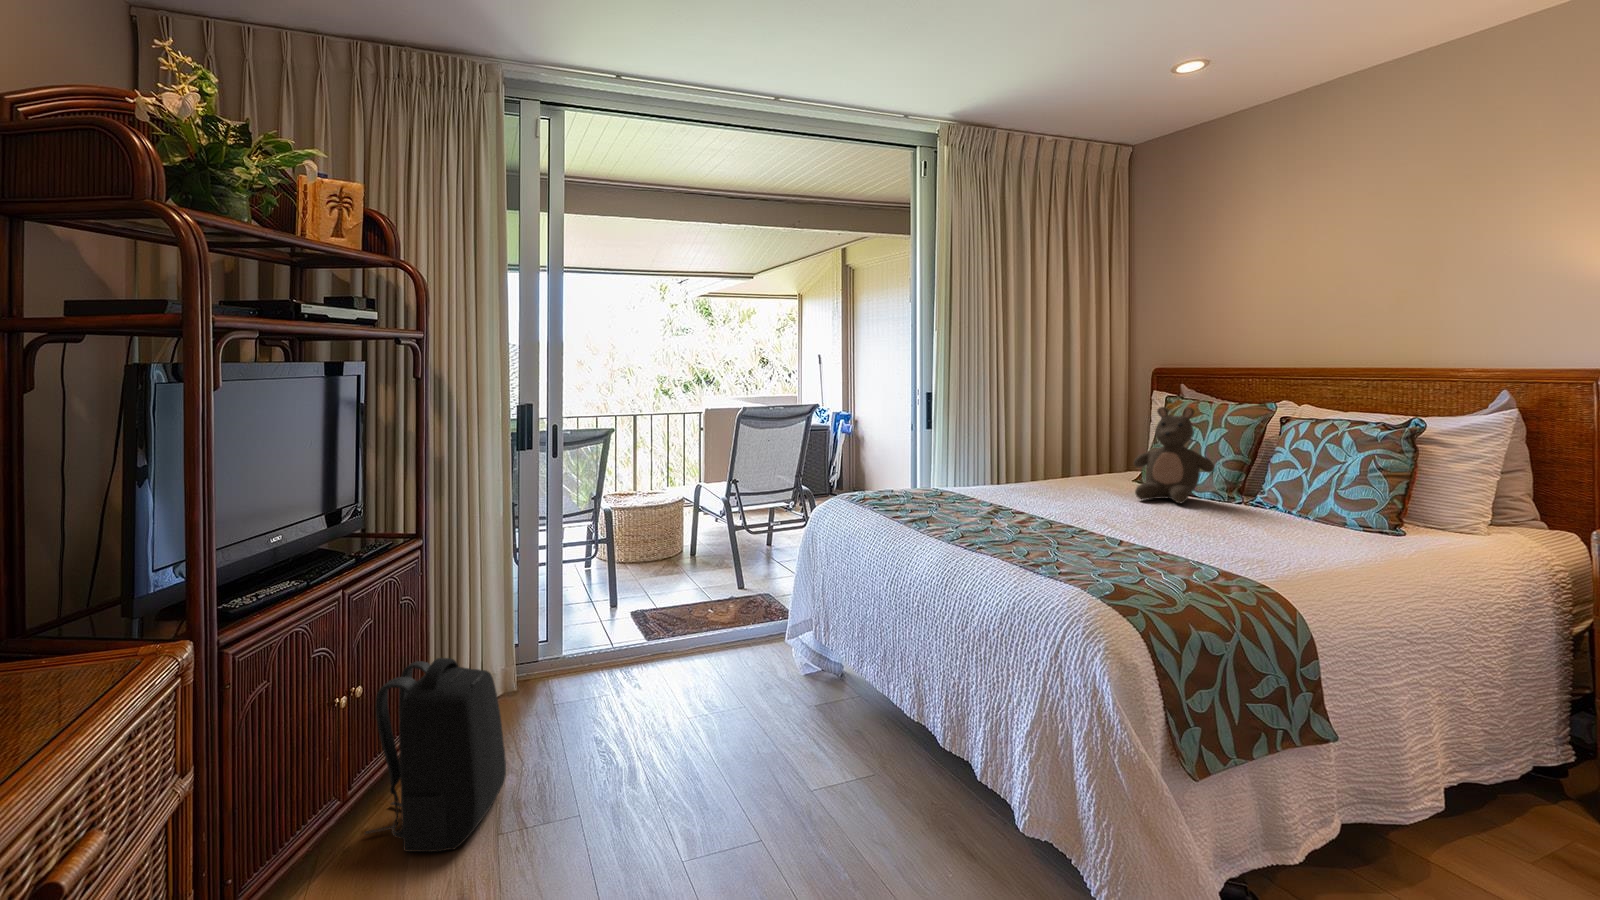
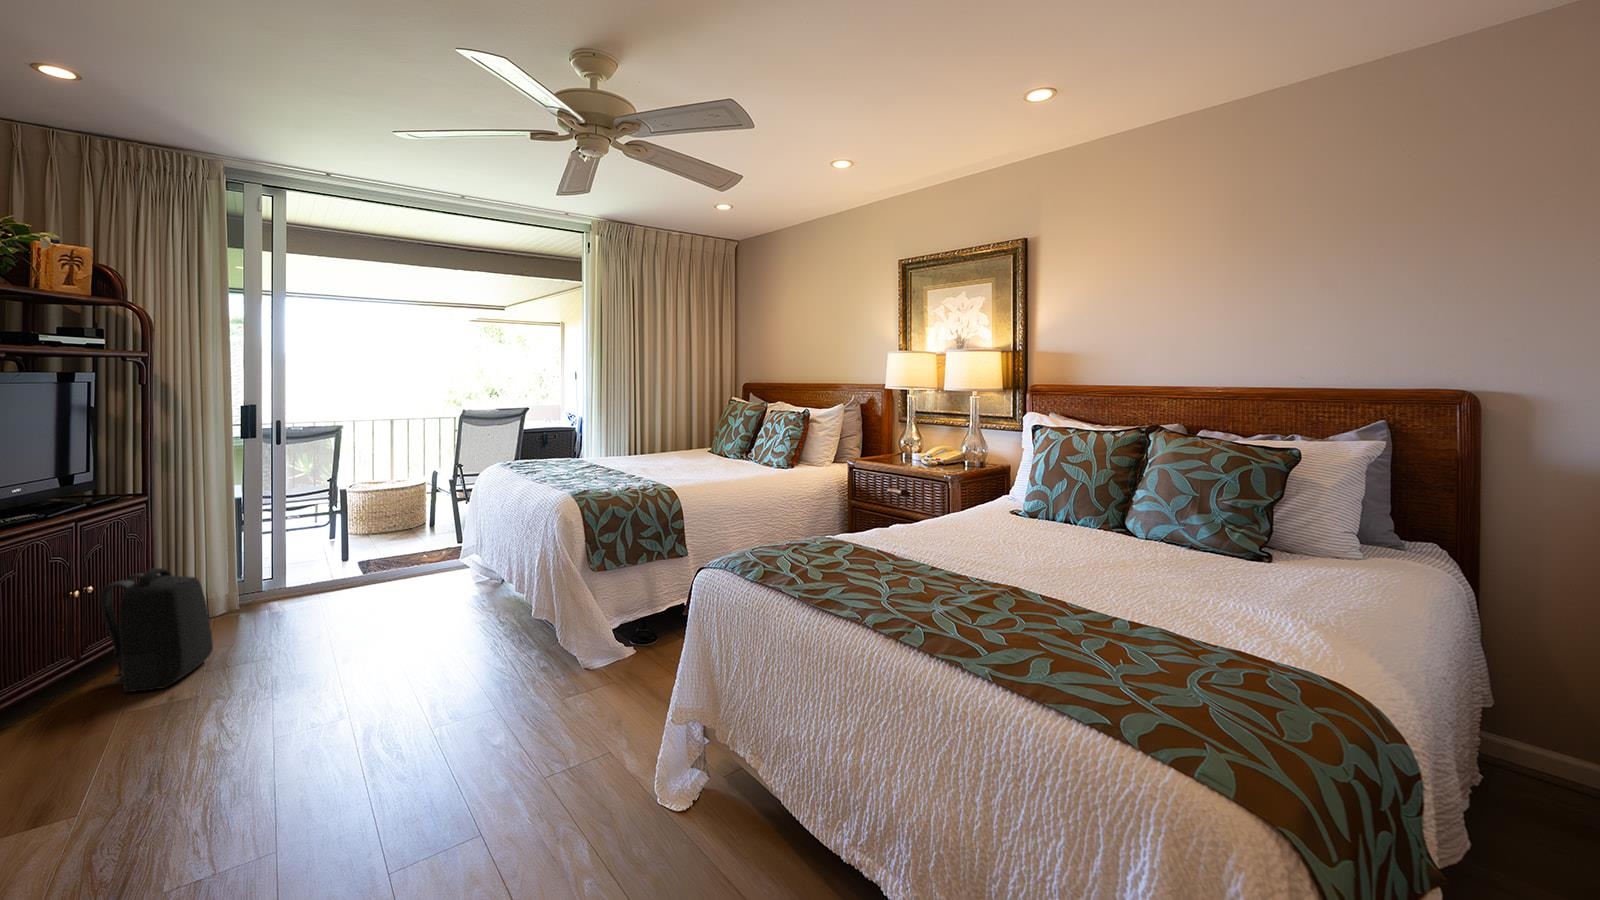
stuffed bear: present [1134,407,1215,503] -> none [686,407,732,464]

